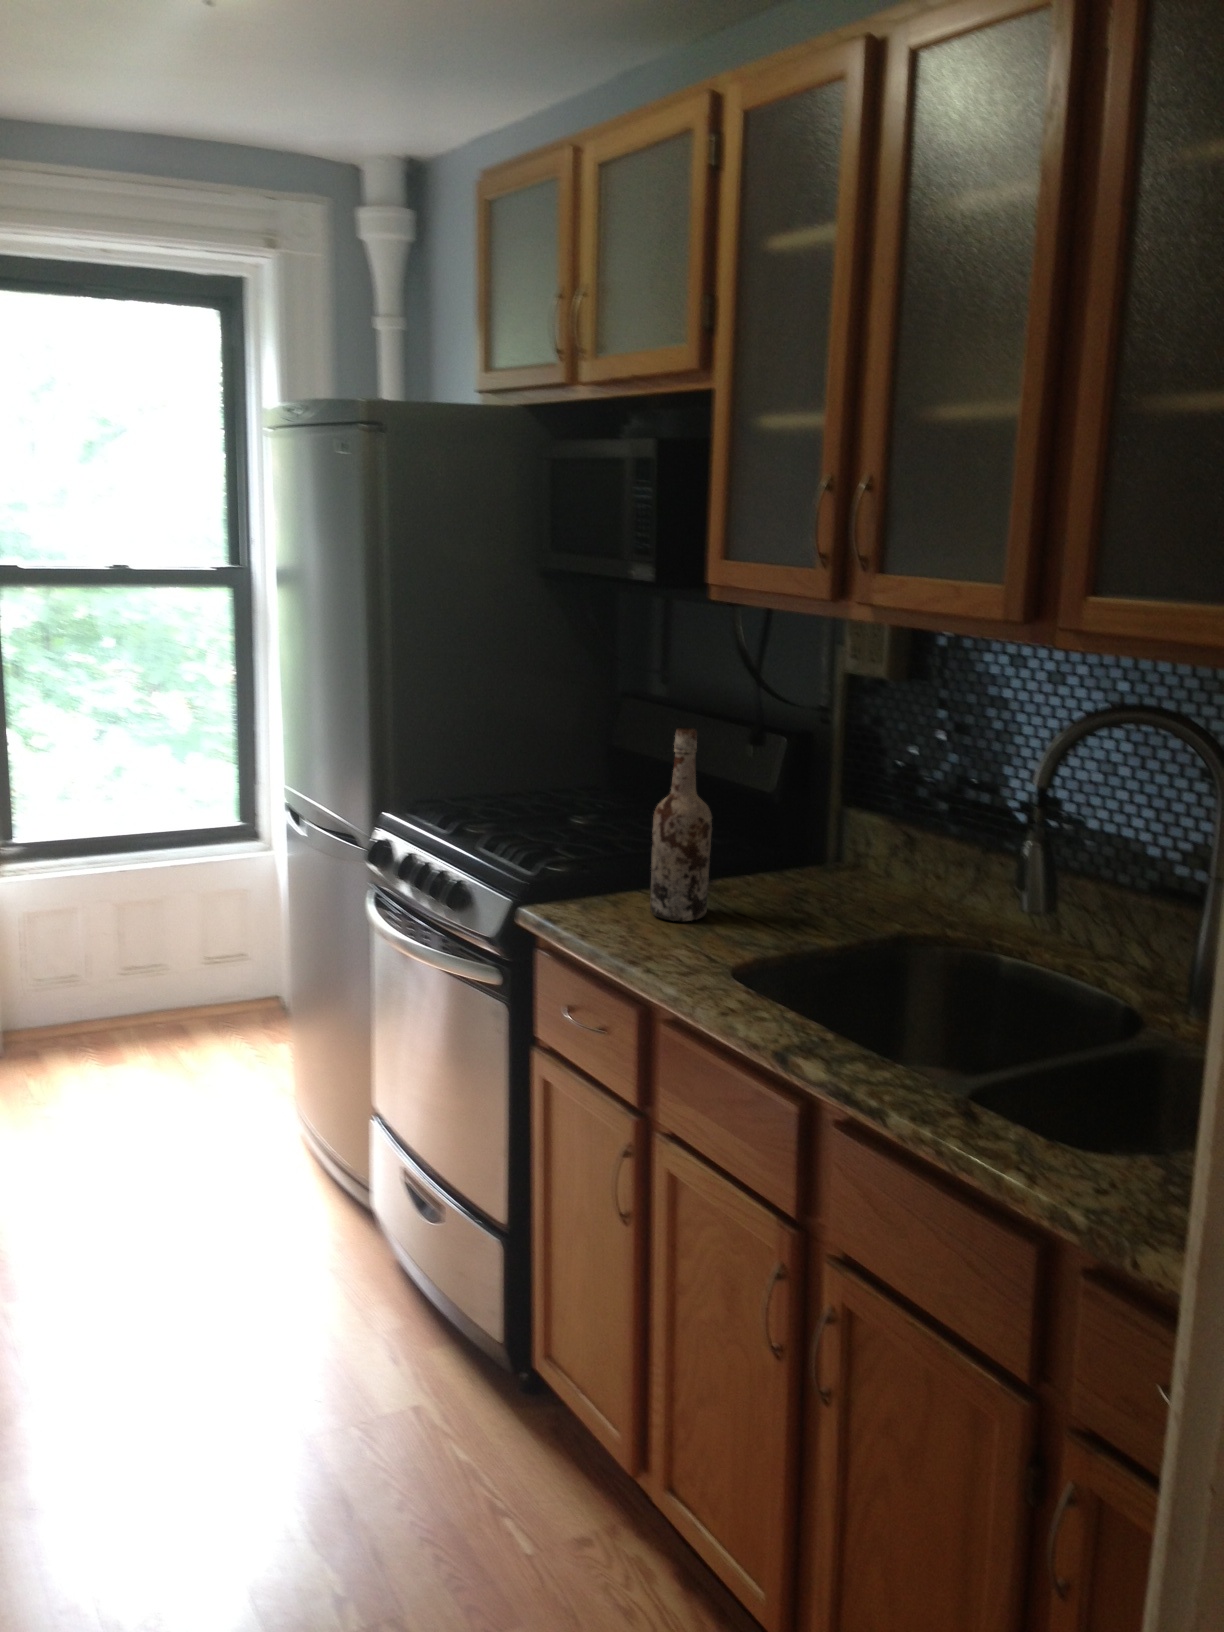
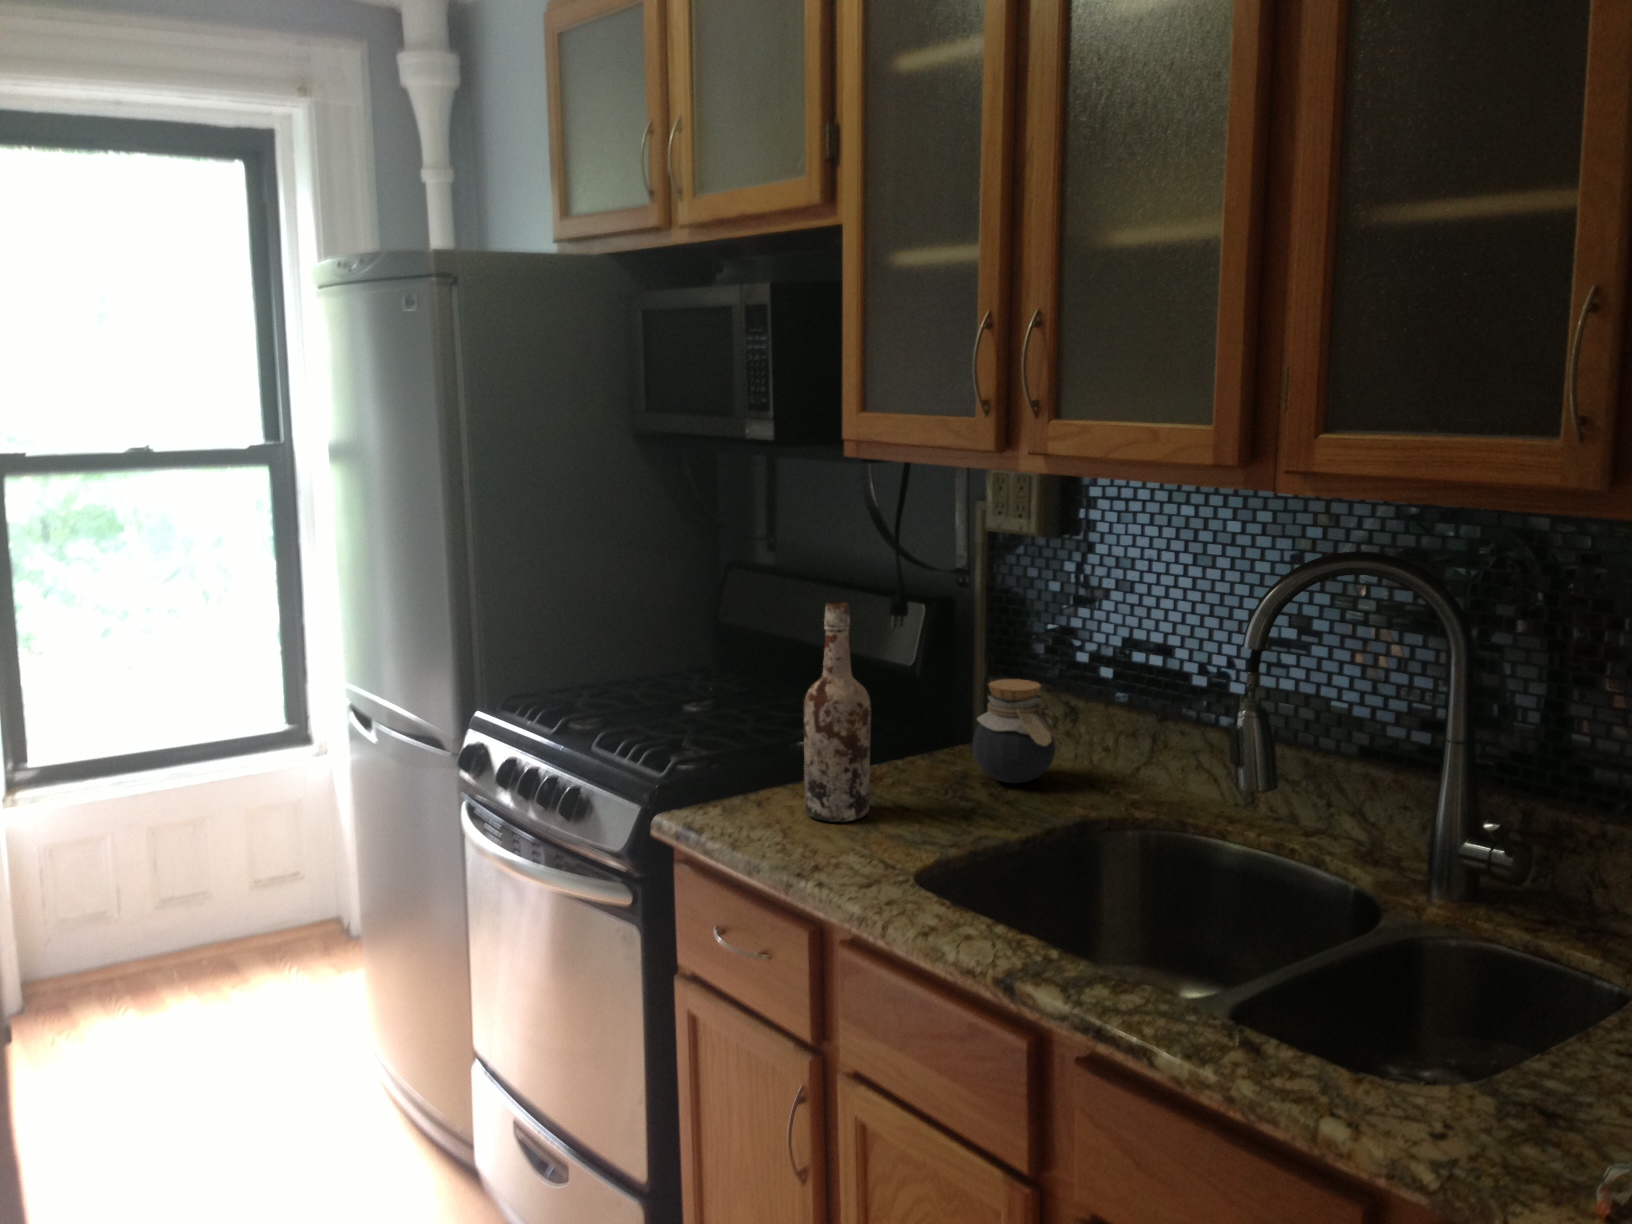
jar: none [808,807,888,900] -> present [972,679,1064,783]

